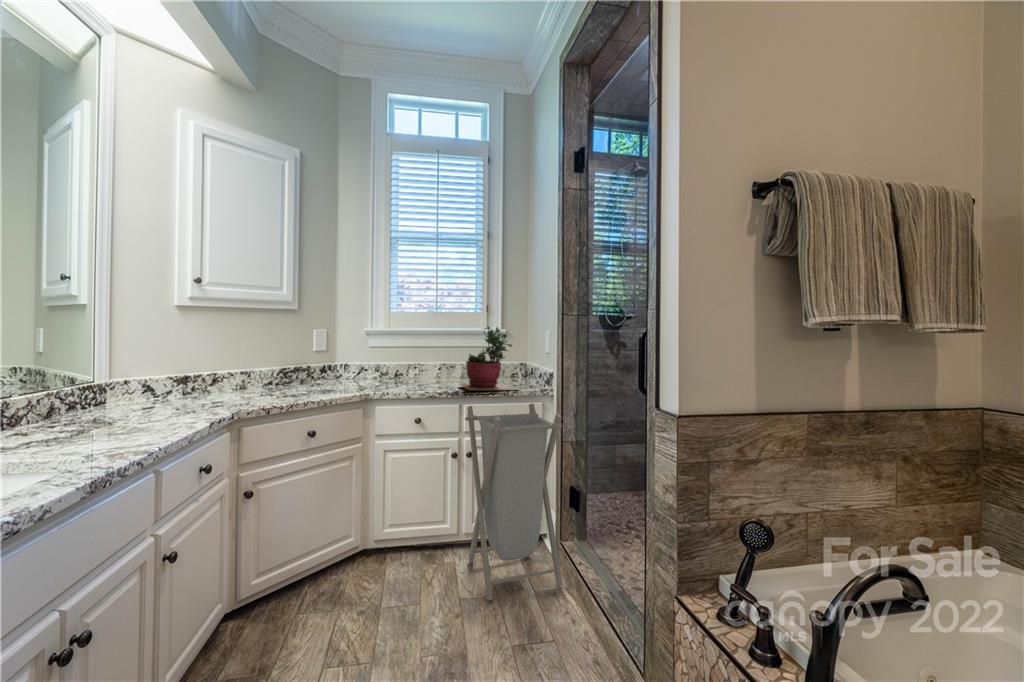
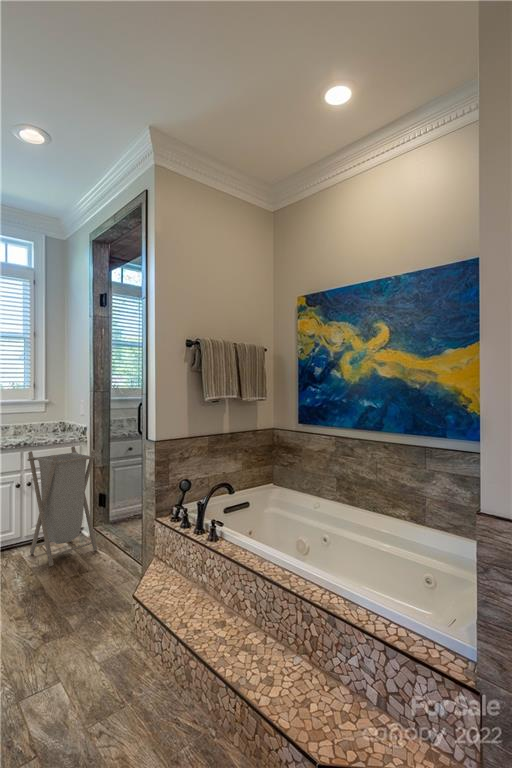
succulent plant: present [459,327,518,390] -> none [15,398,64,441]

